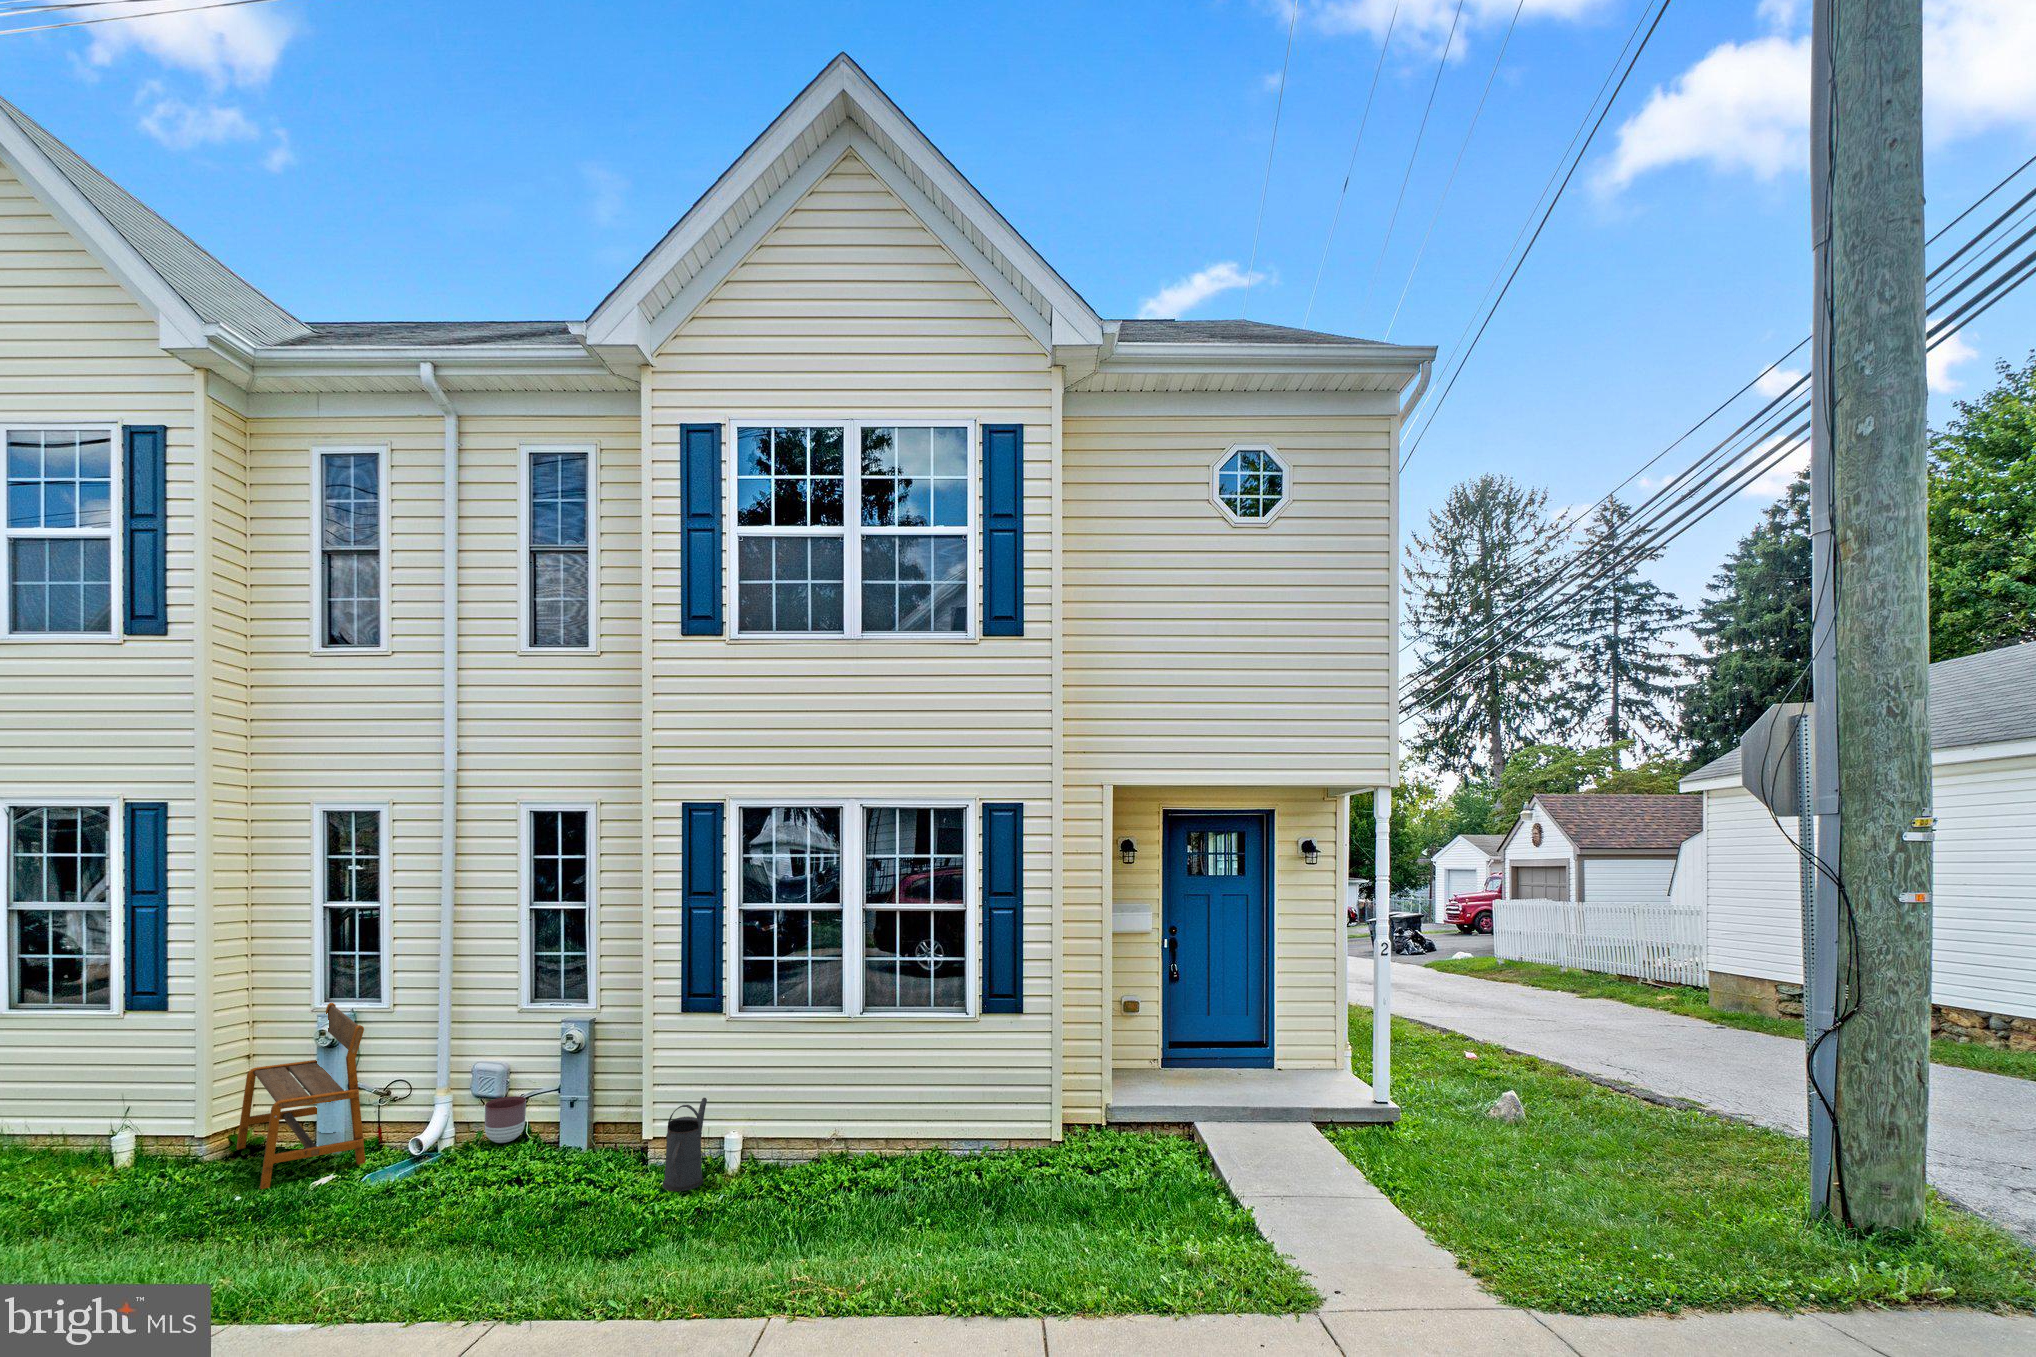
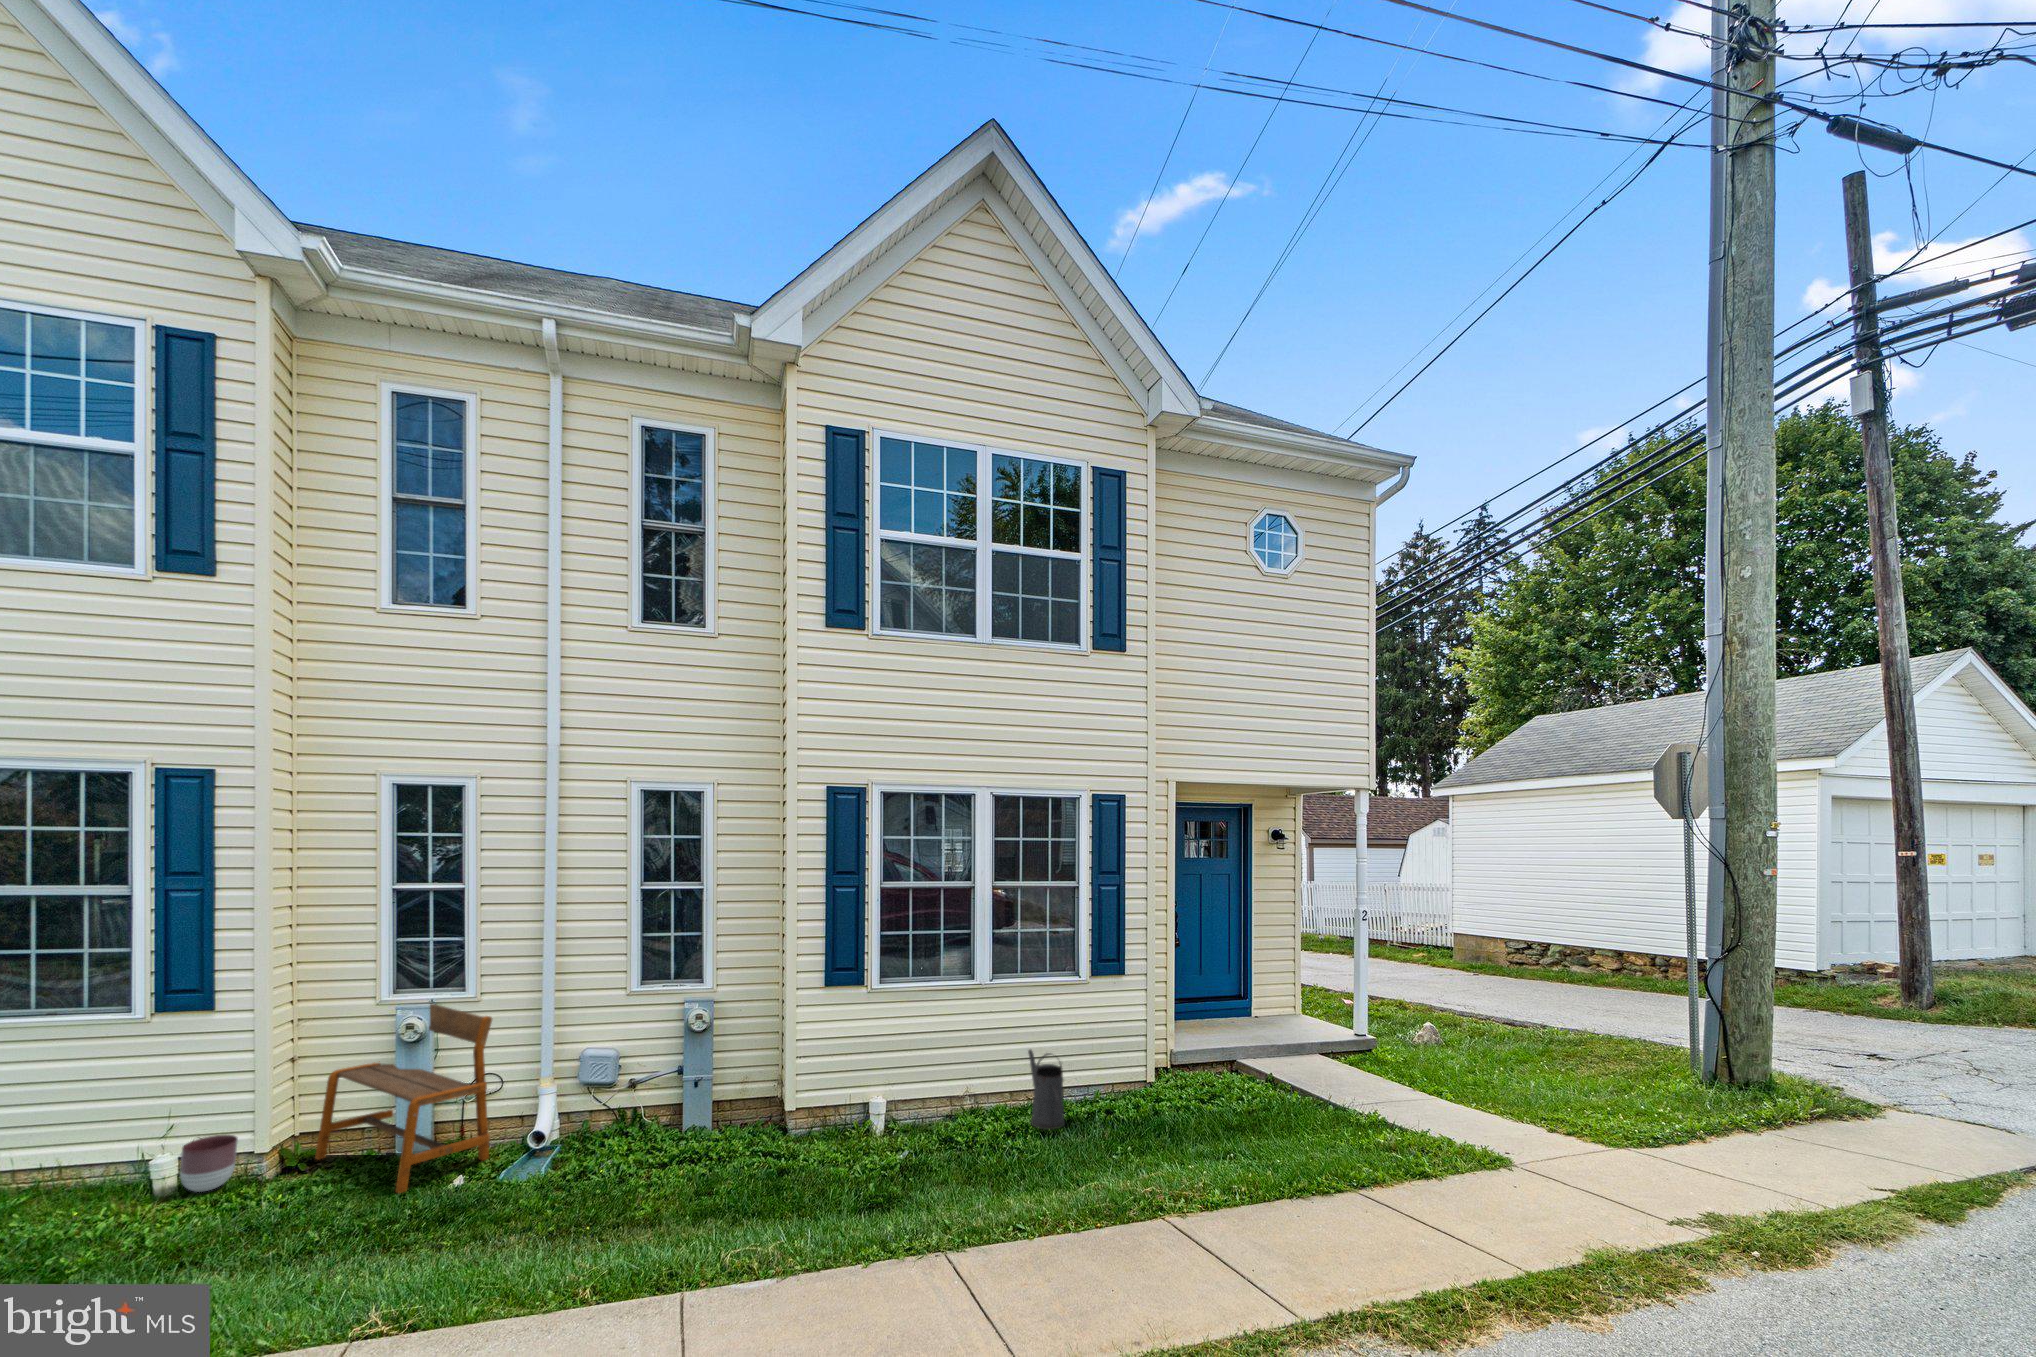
planter: present [485,1096,526,1143] -> present [180,1135,238,1192]
watering can: present [663,1098,707,1191] -> present [1028,1050,1065,1130]

